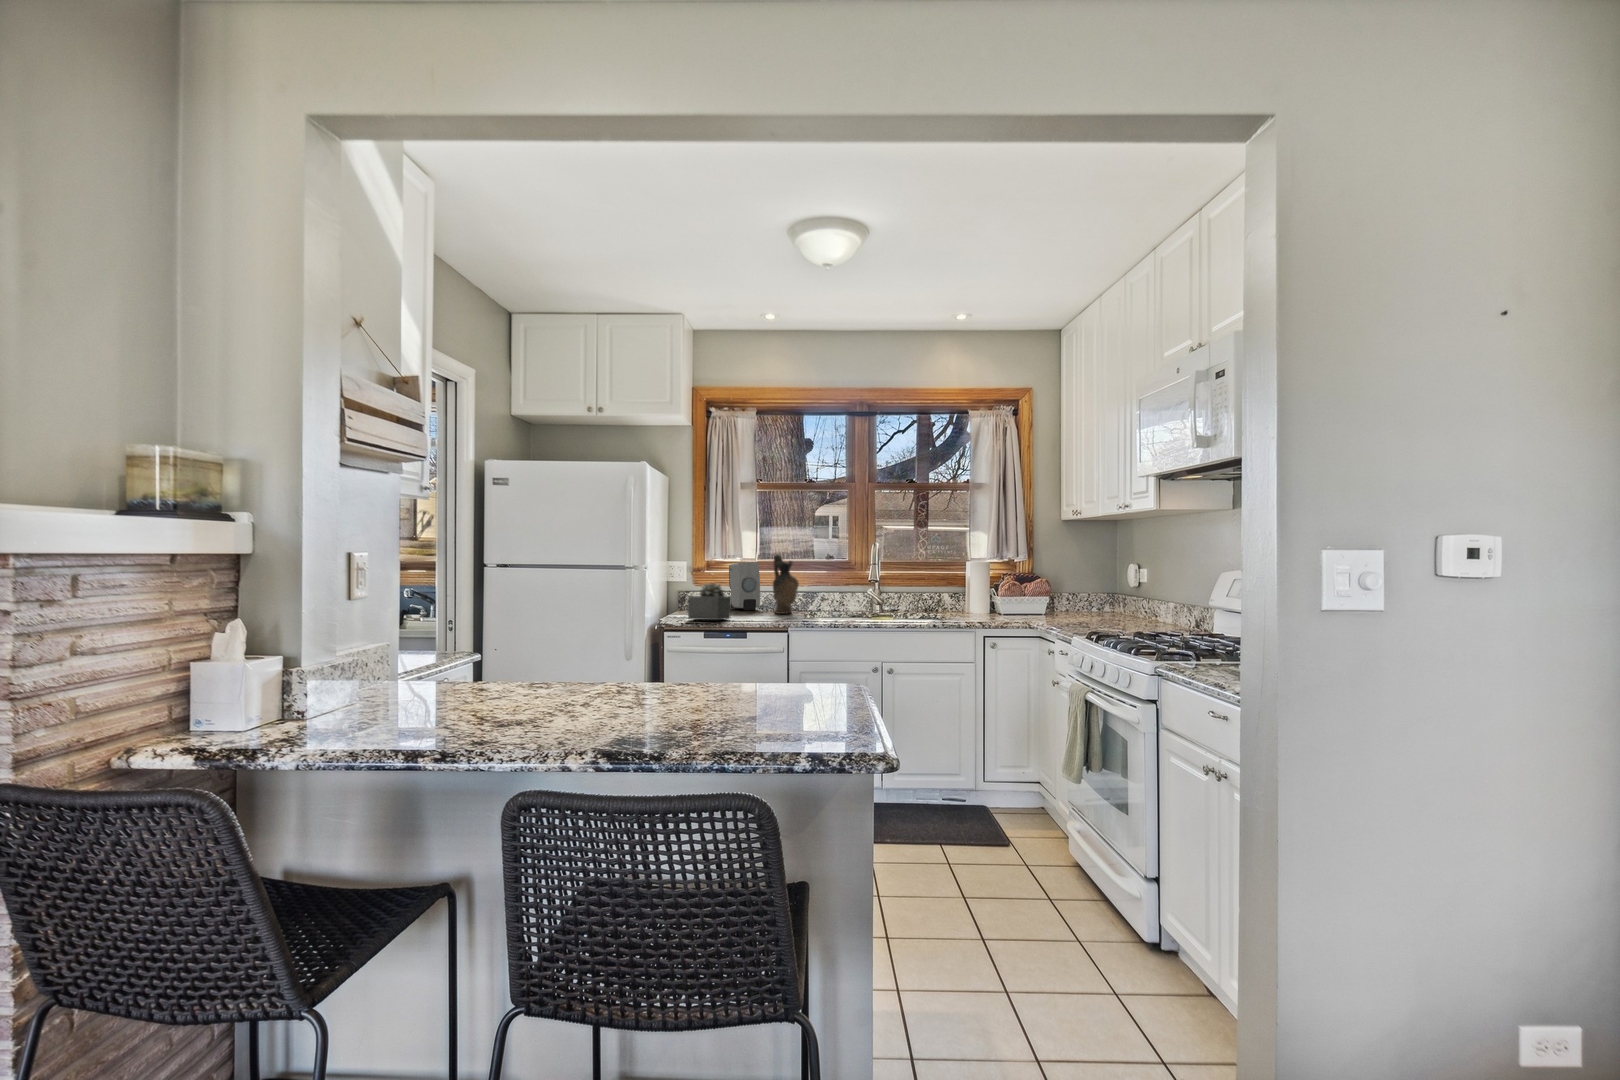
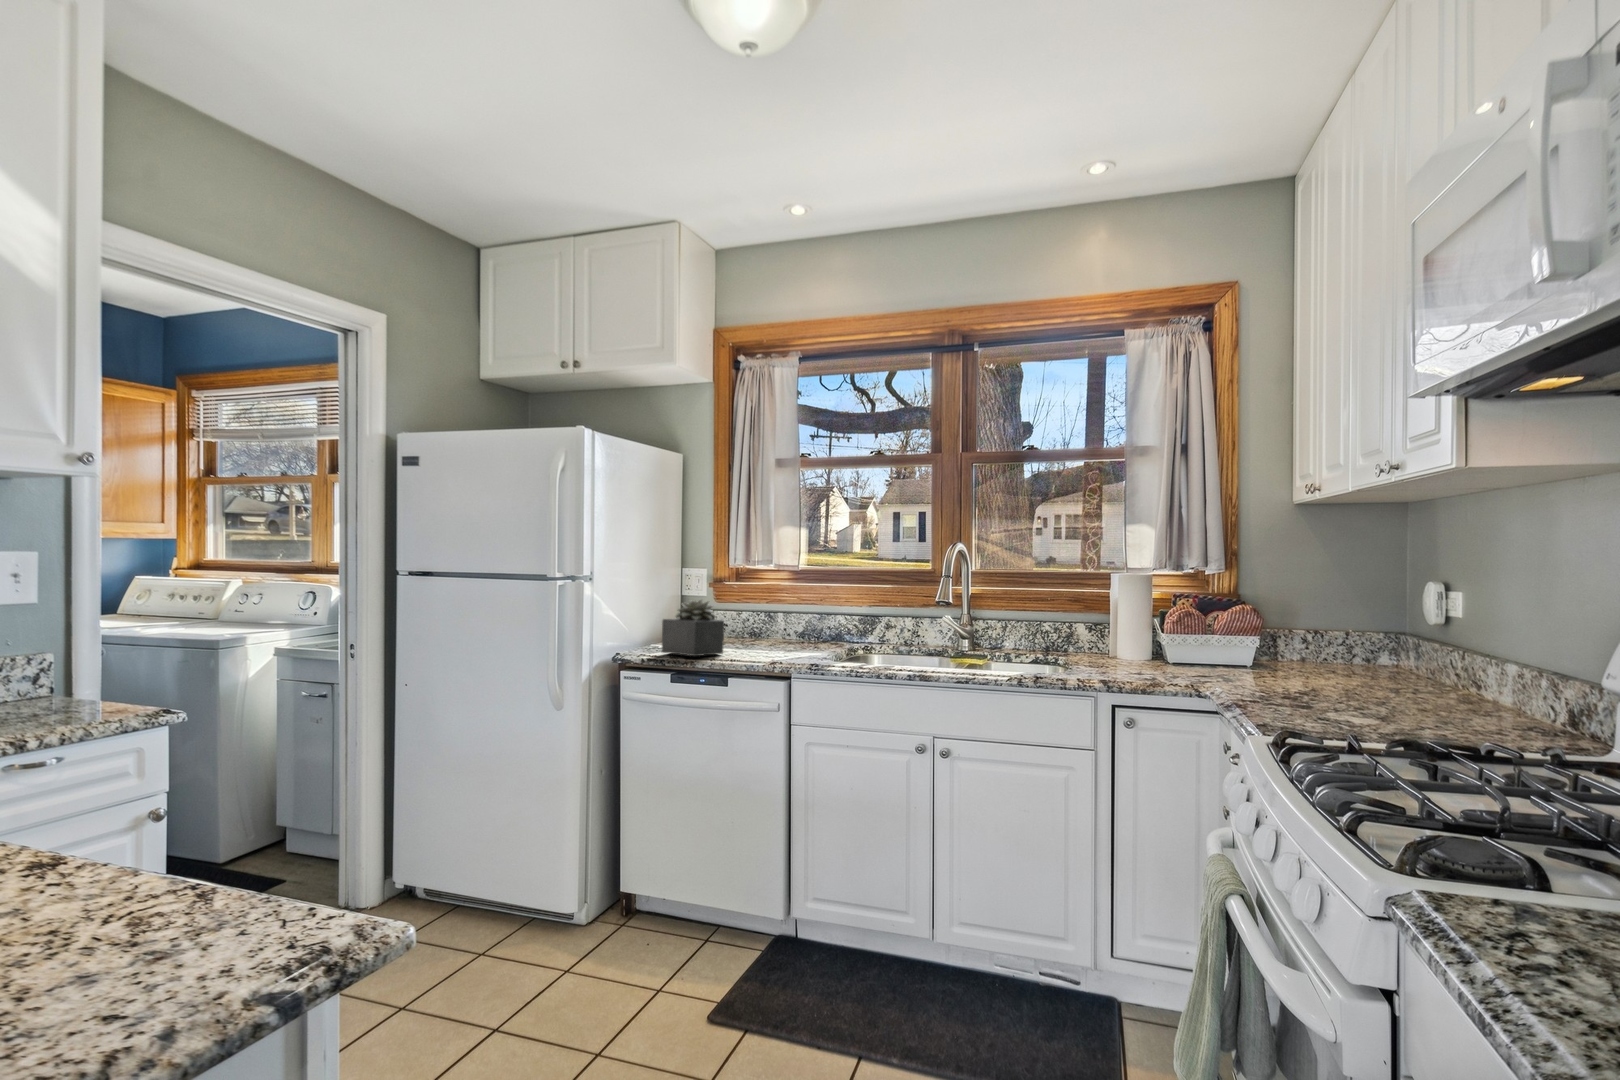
ceramic pitcher: present [773,554,799,614] -> none [804,558,842,647]
soap dispenser: present [729,562,760,610] -> none [763,570,797,639]

